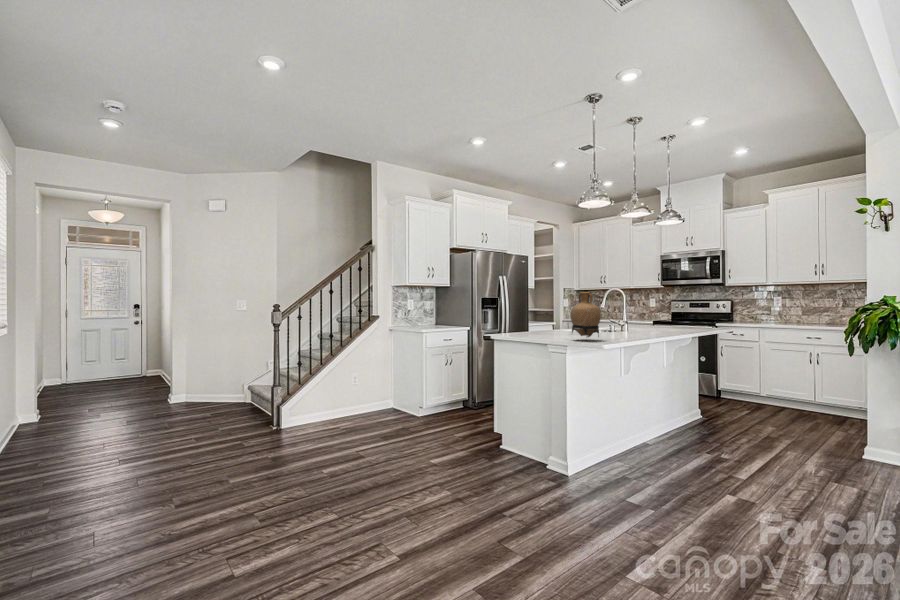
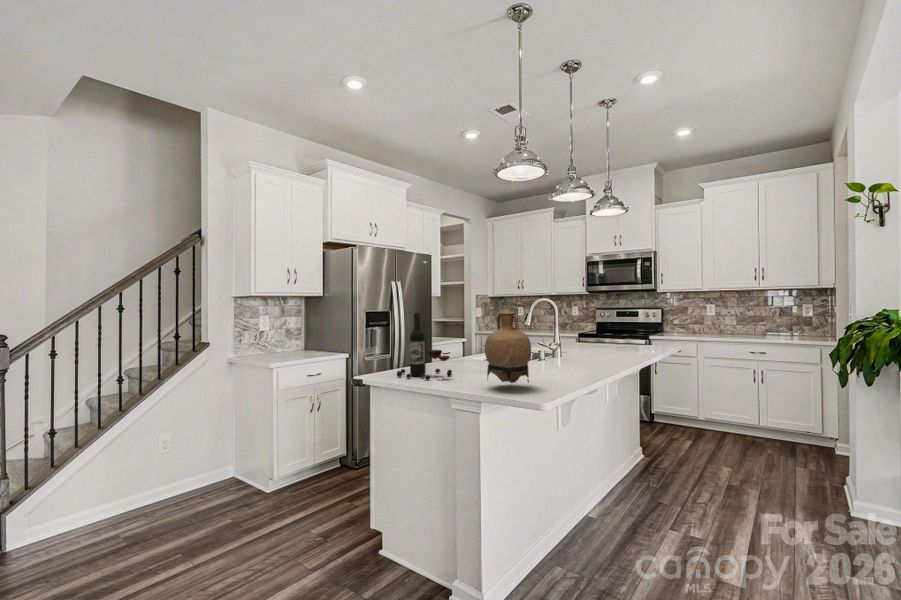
wine bottle: none [511,295,548,337] -> present [397,313,452,380]

